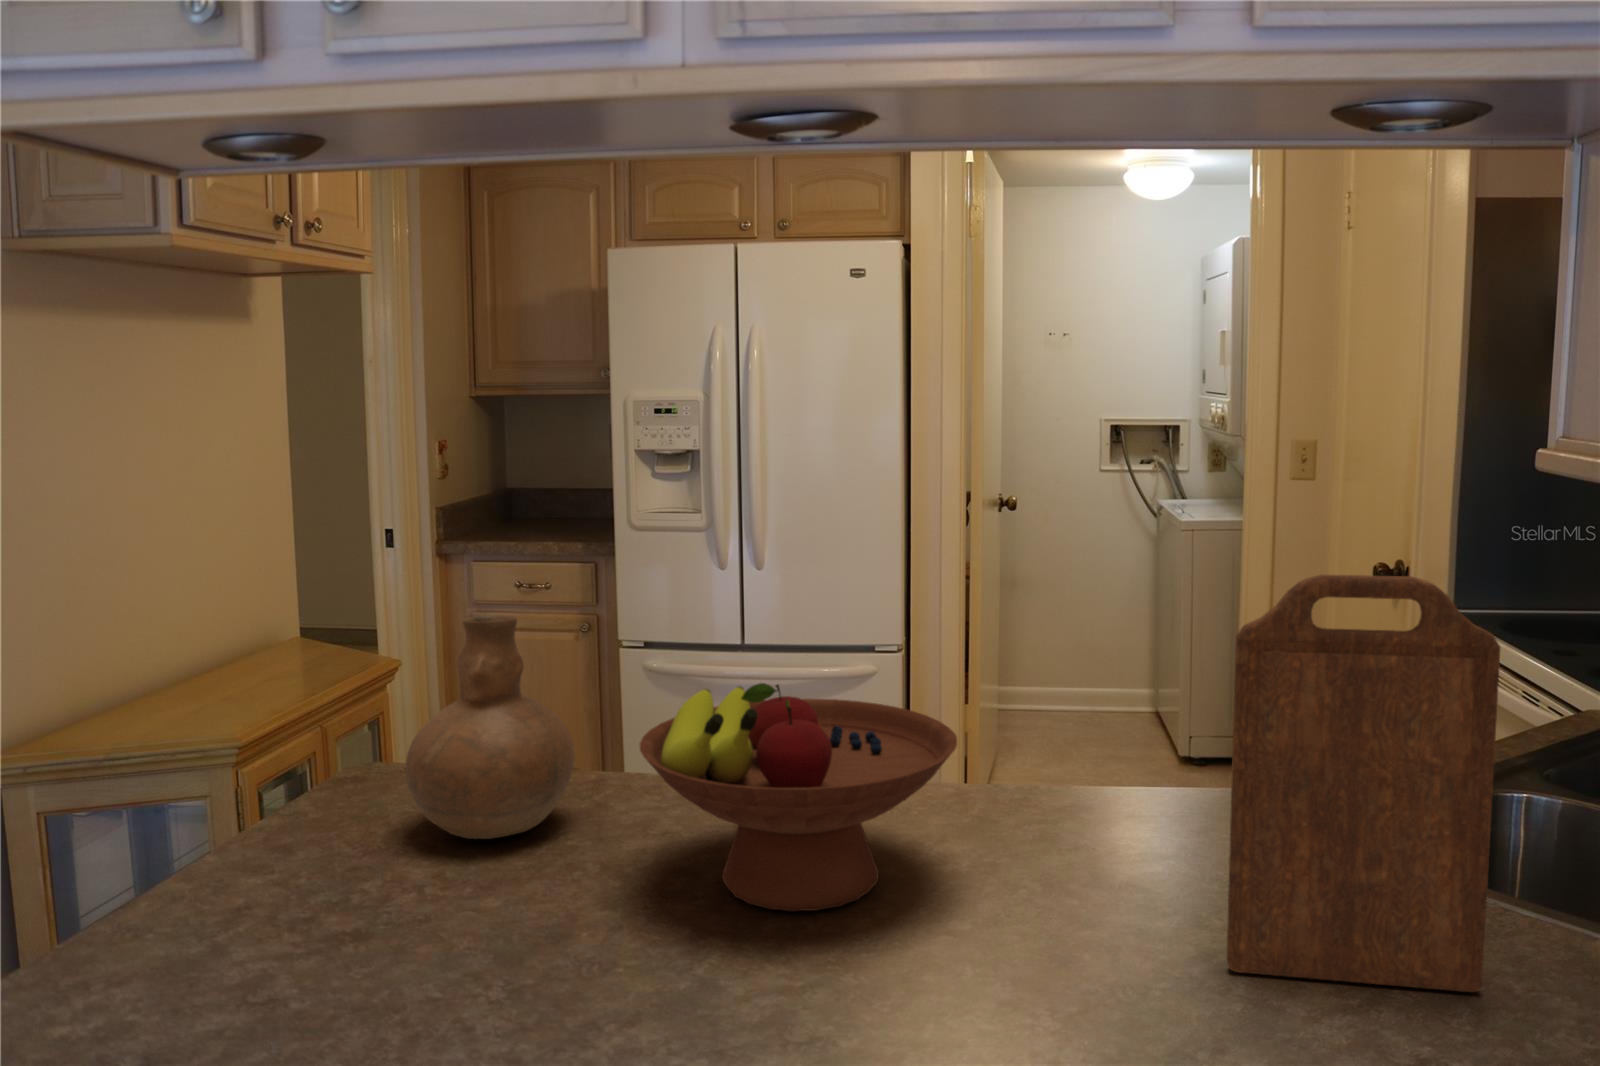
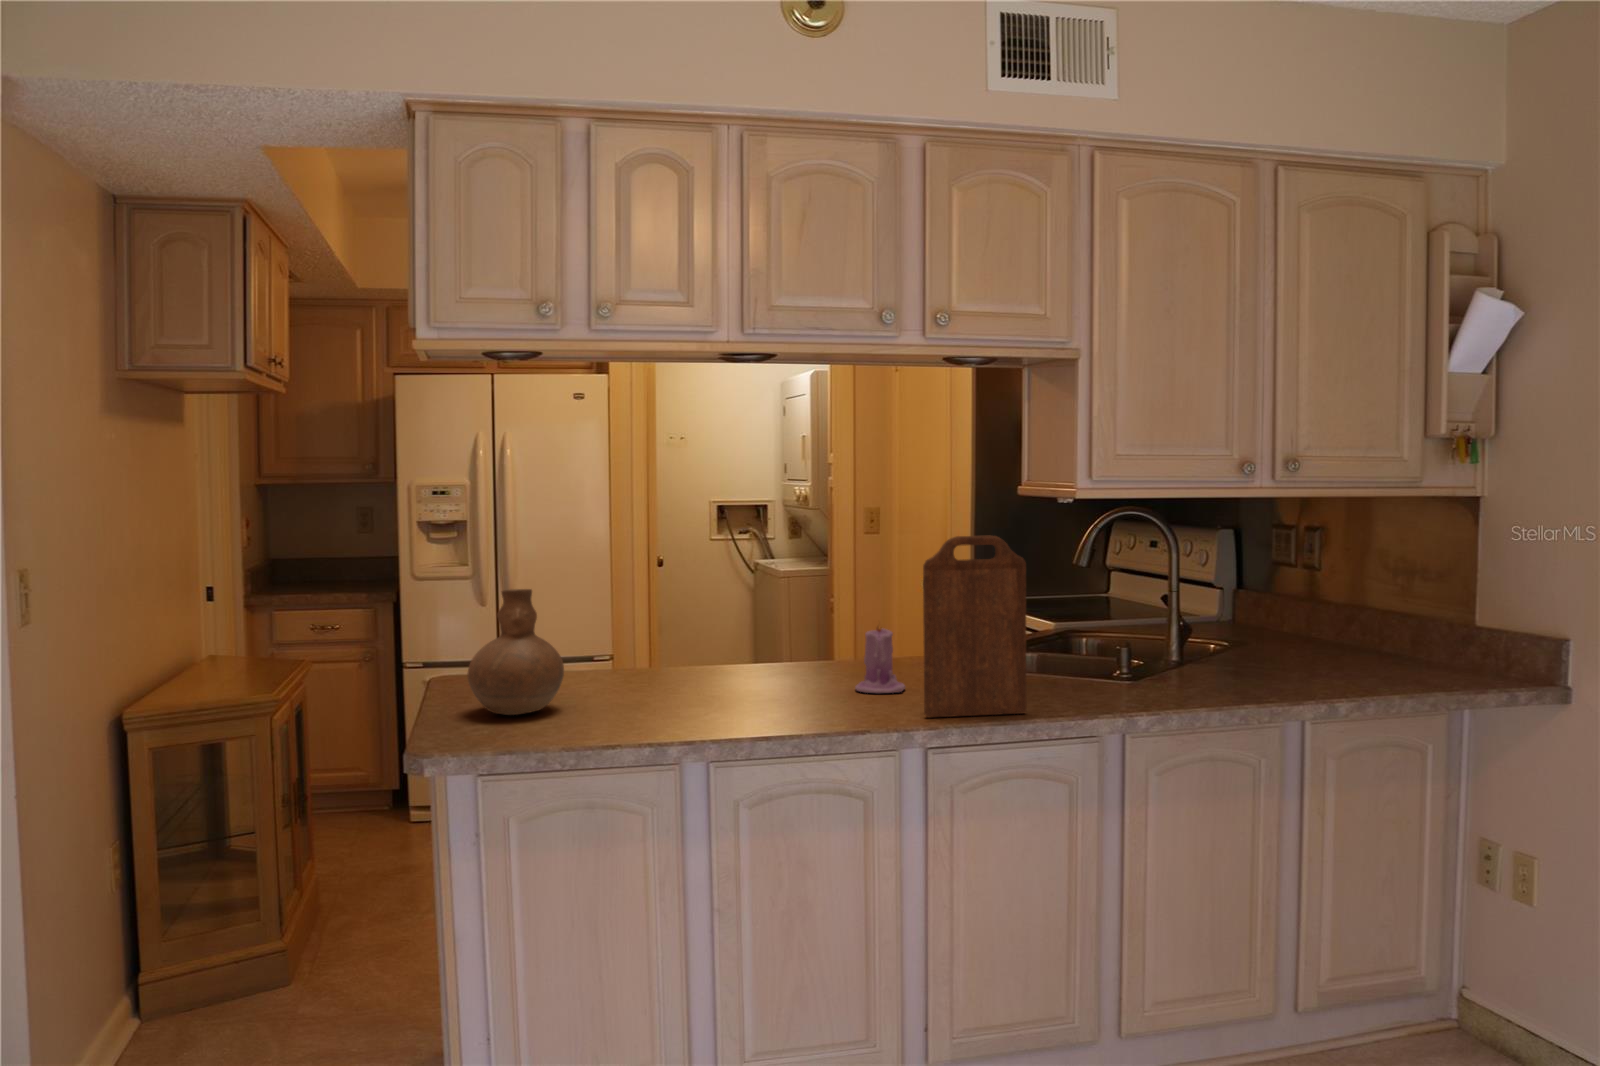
fruit bowl: present [640,683,957,911] -> none [627,610,790,721]
candle: none [1124,712,1229,865] -> present [855,625,905,693]

